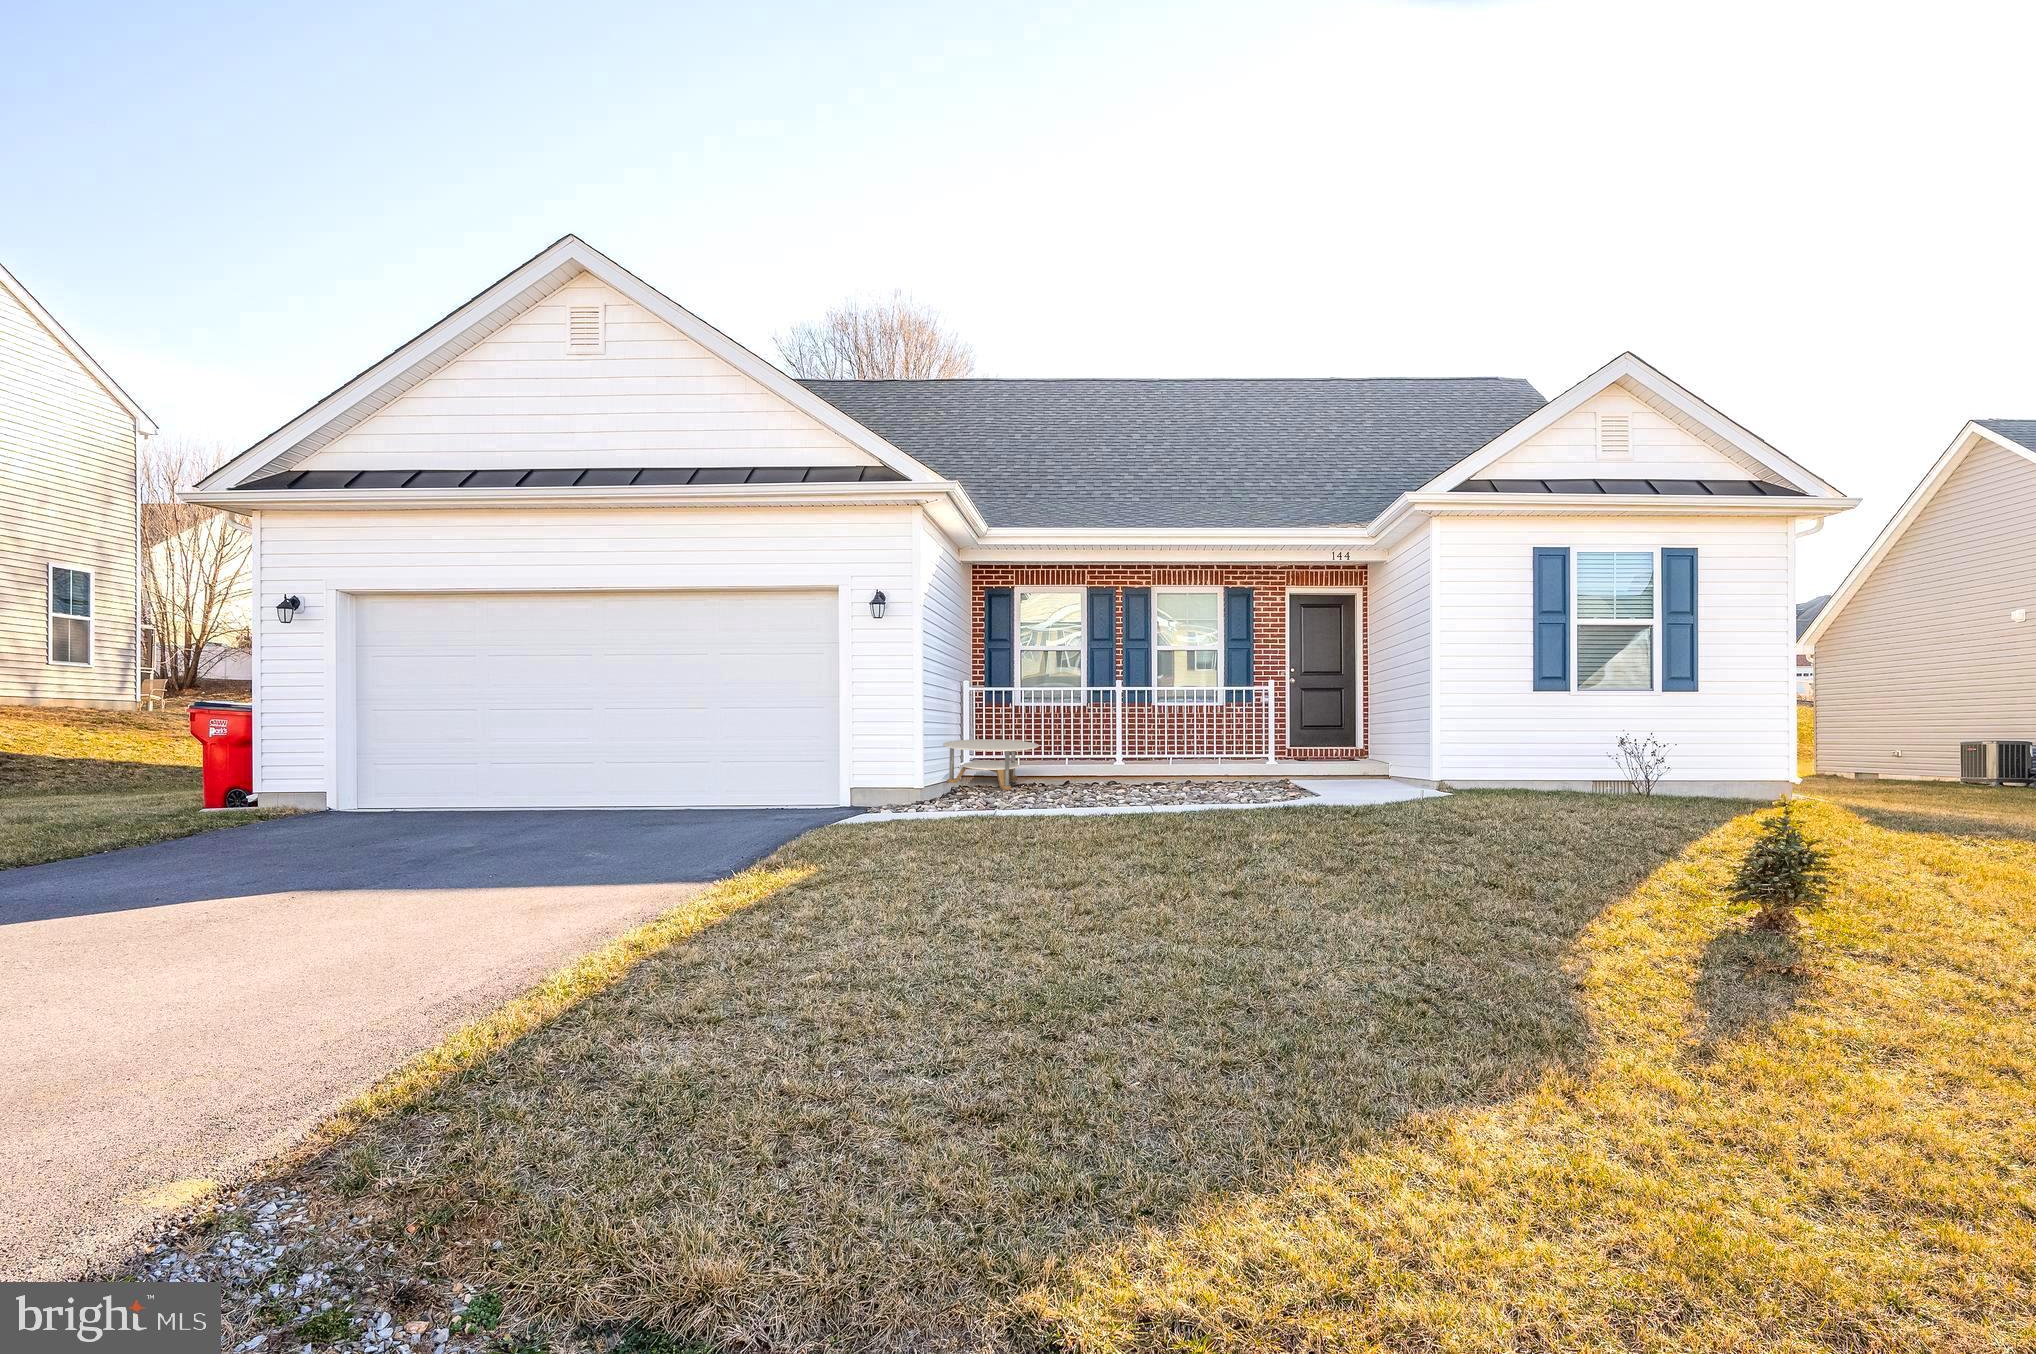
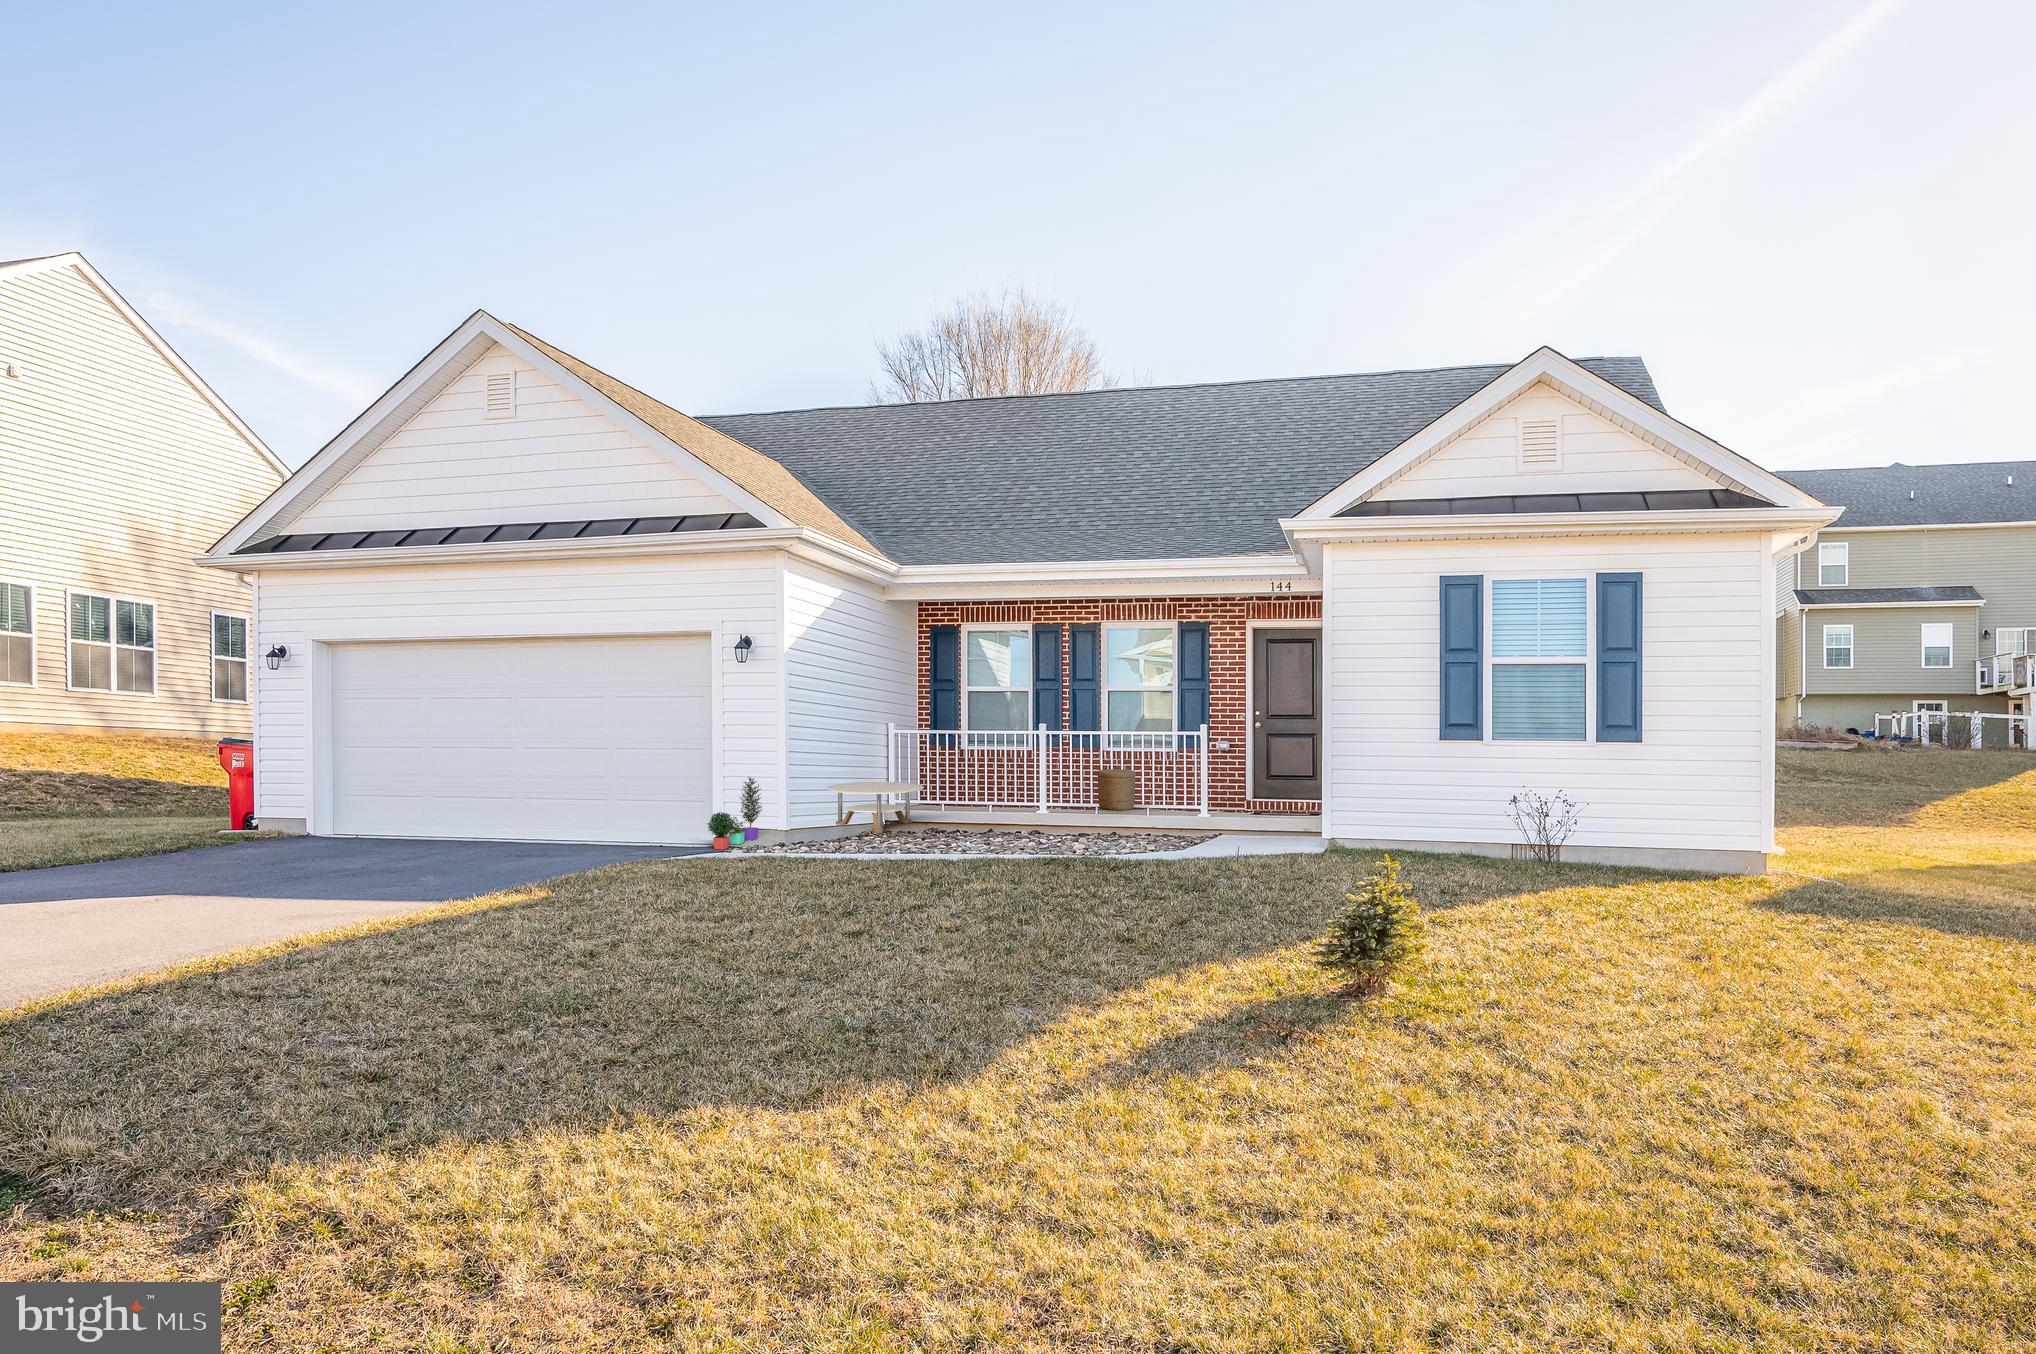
woven basket: none [1156,725,1193,763] -> present [1097,769,1136,810]
potted plant: none [871,735,908,811] -> present [707,778,762,850]

